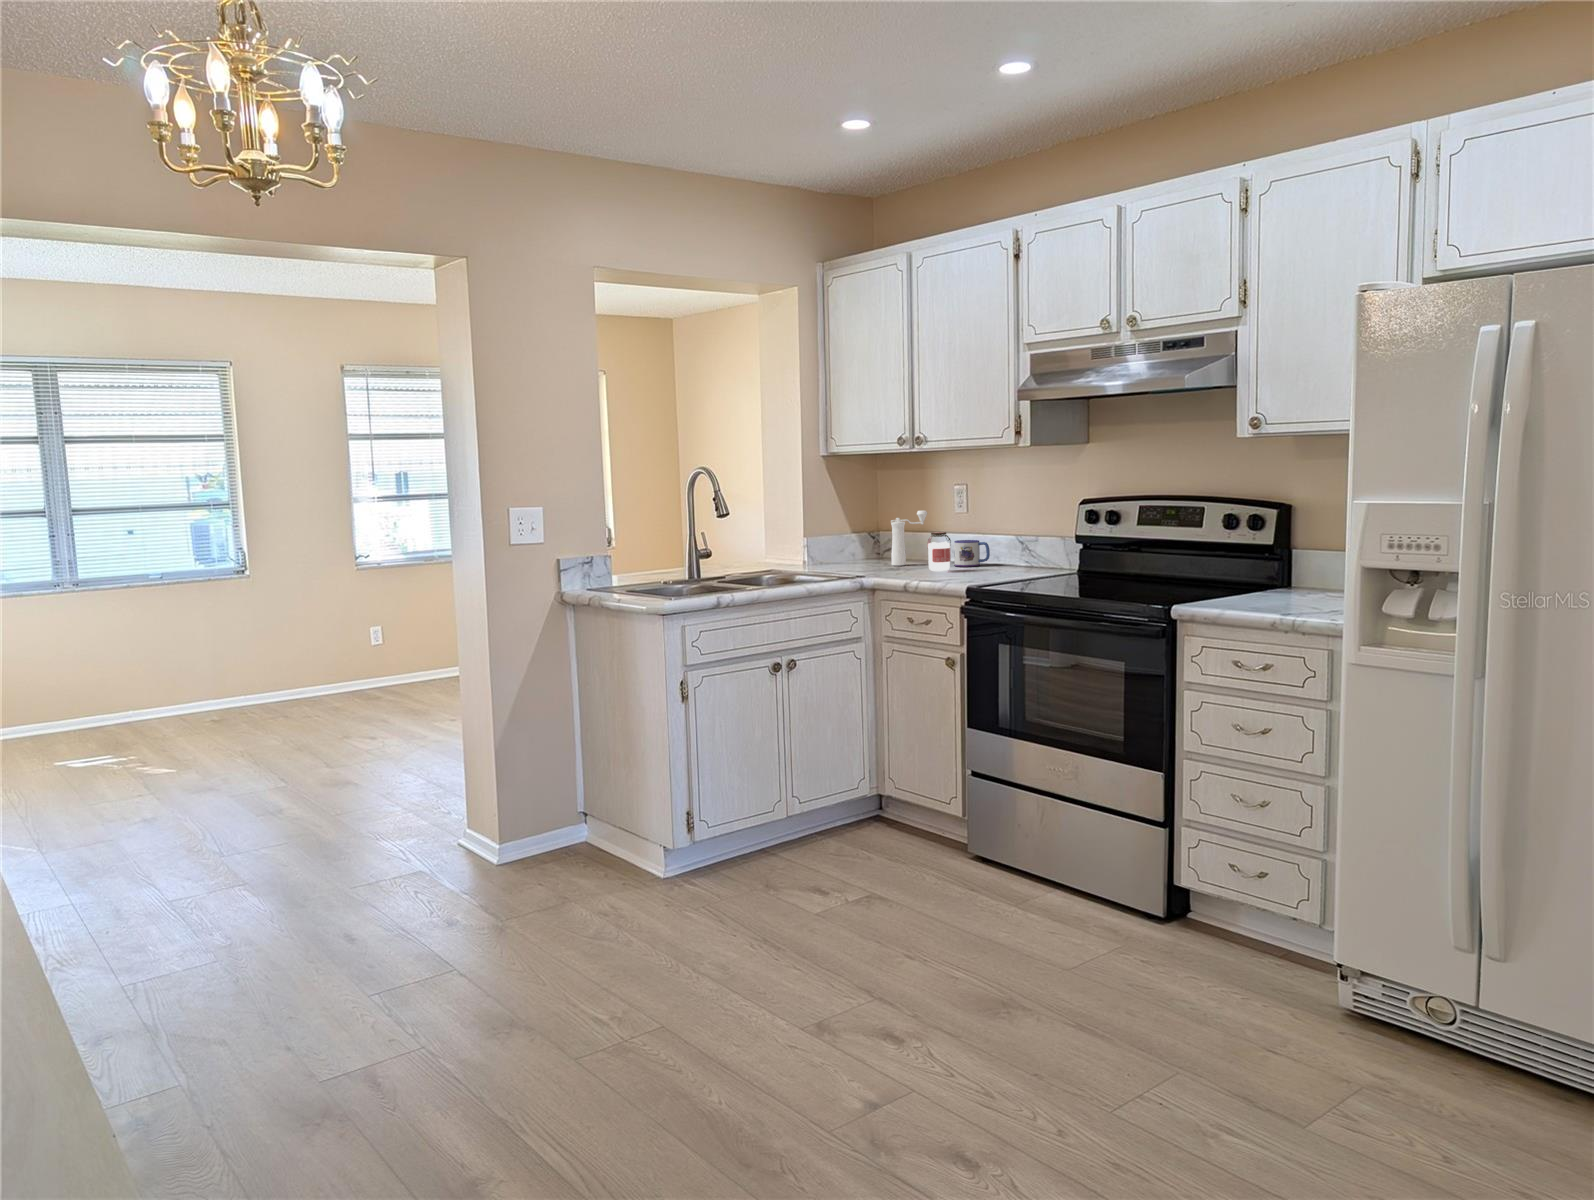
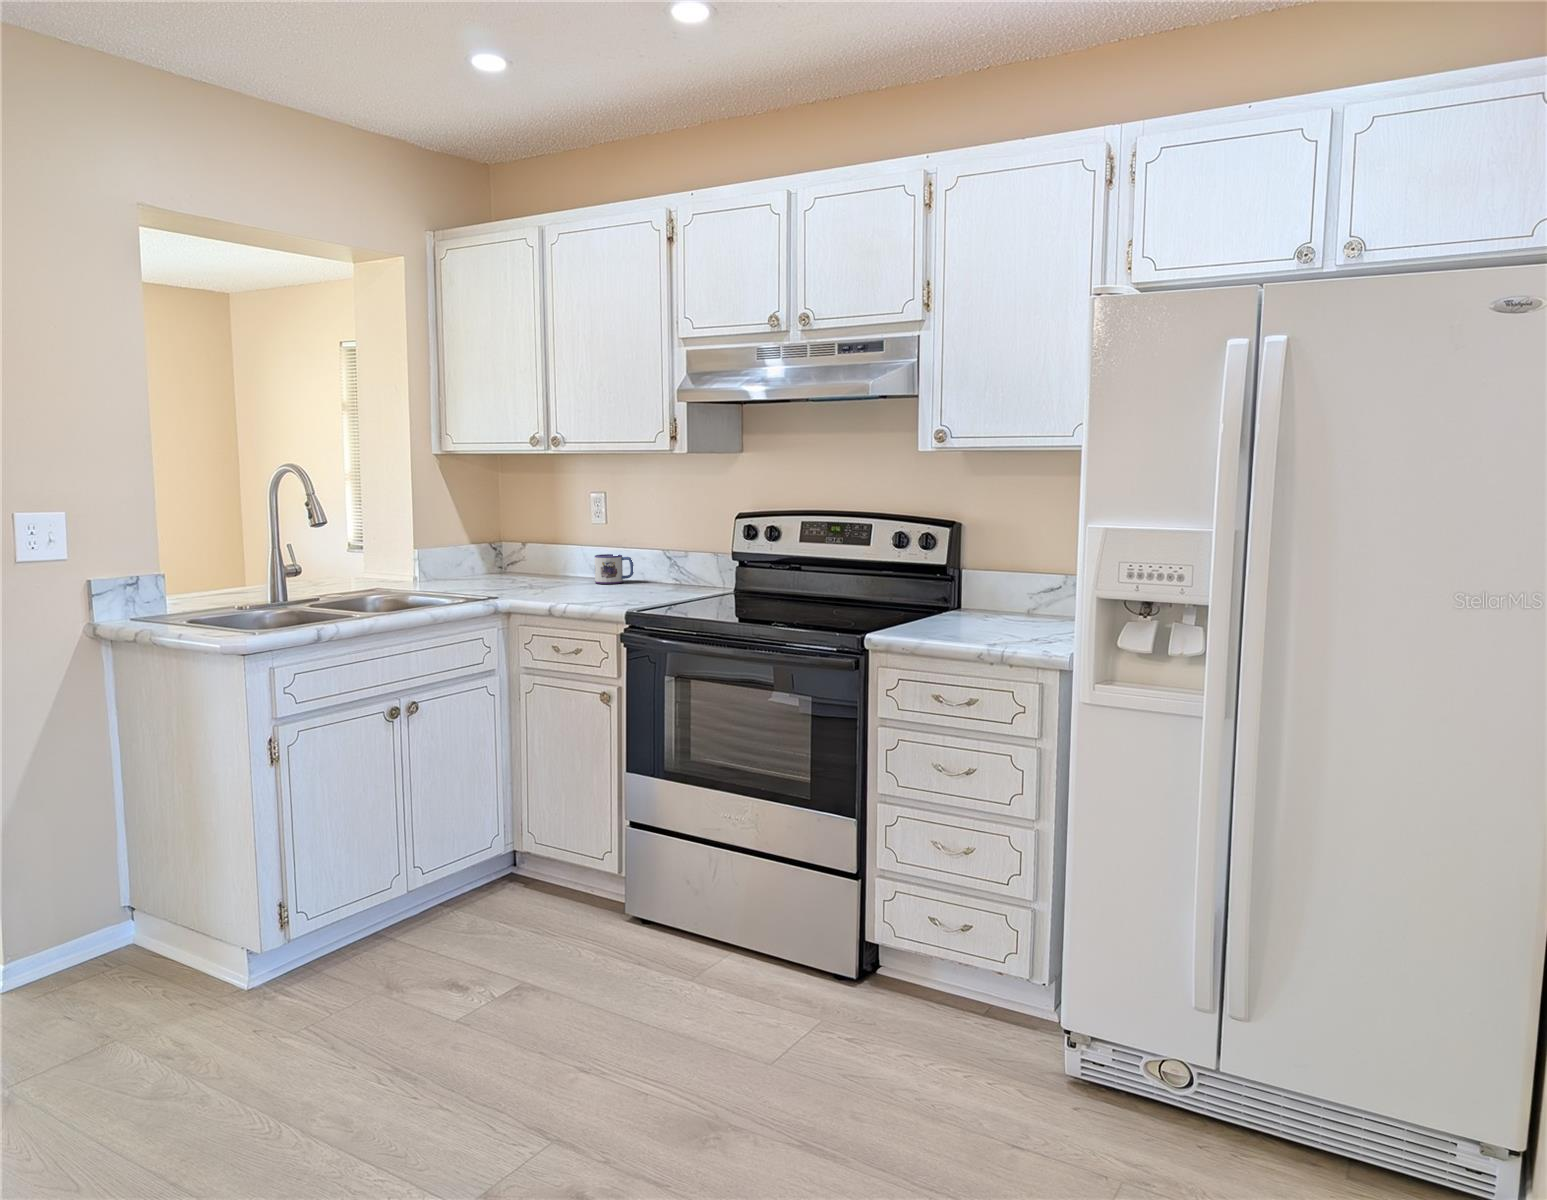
pepper mill: present [891,510,928,566] -> none [521,521,563,582]
jar: present [928,532,951,571] -> none [567,546,594,591]

